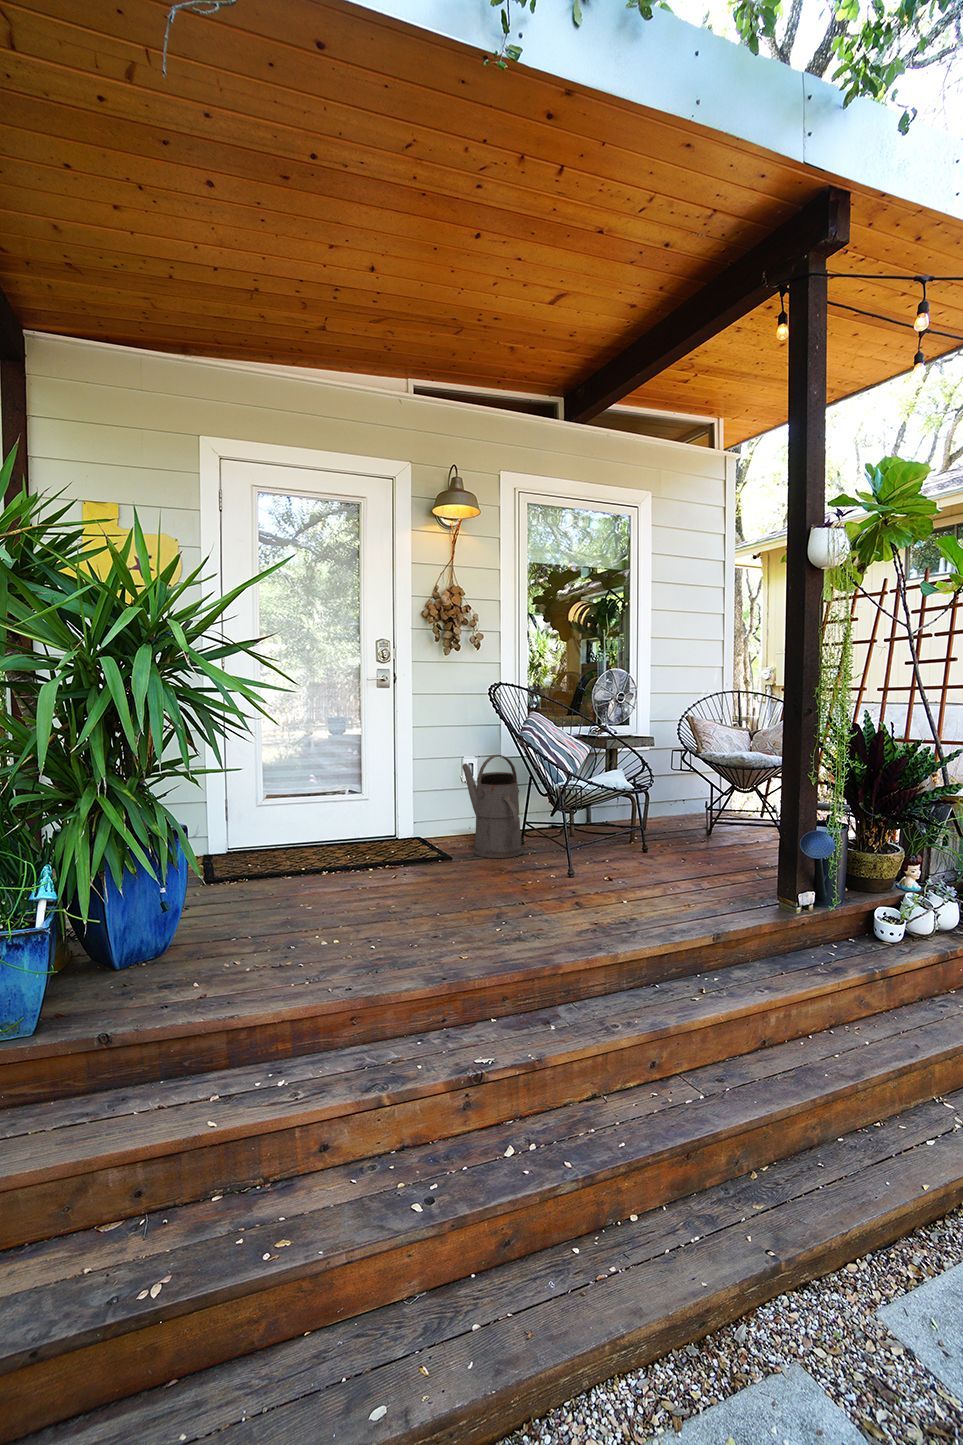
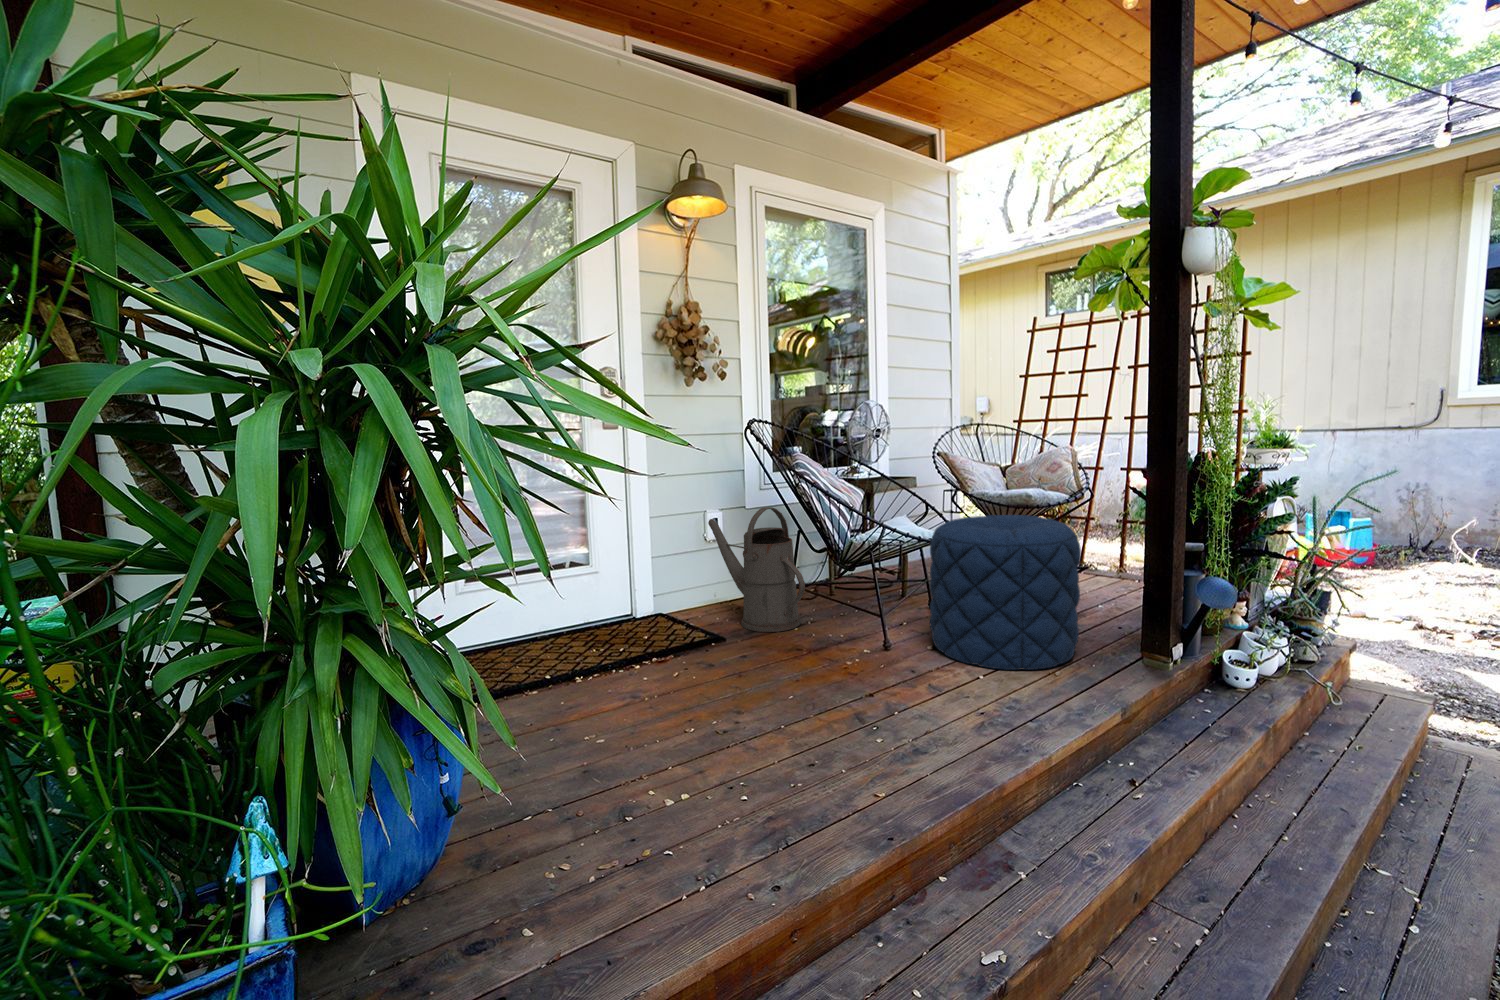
pouf: none [609,771,733,901] -> present [930,515,1081,670]

